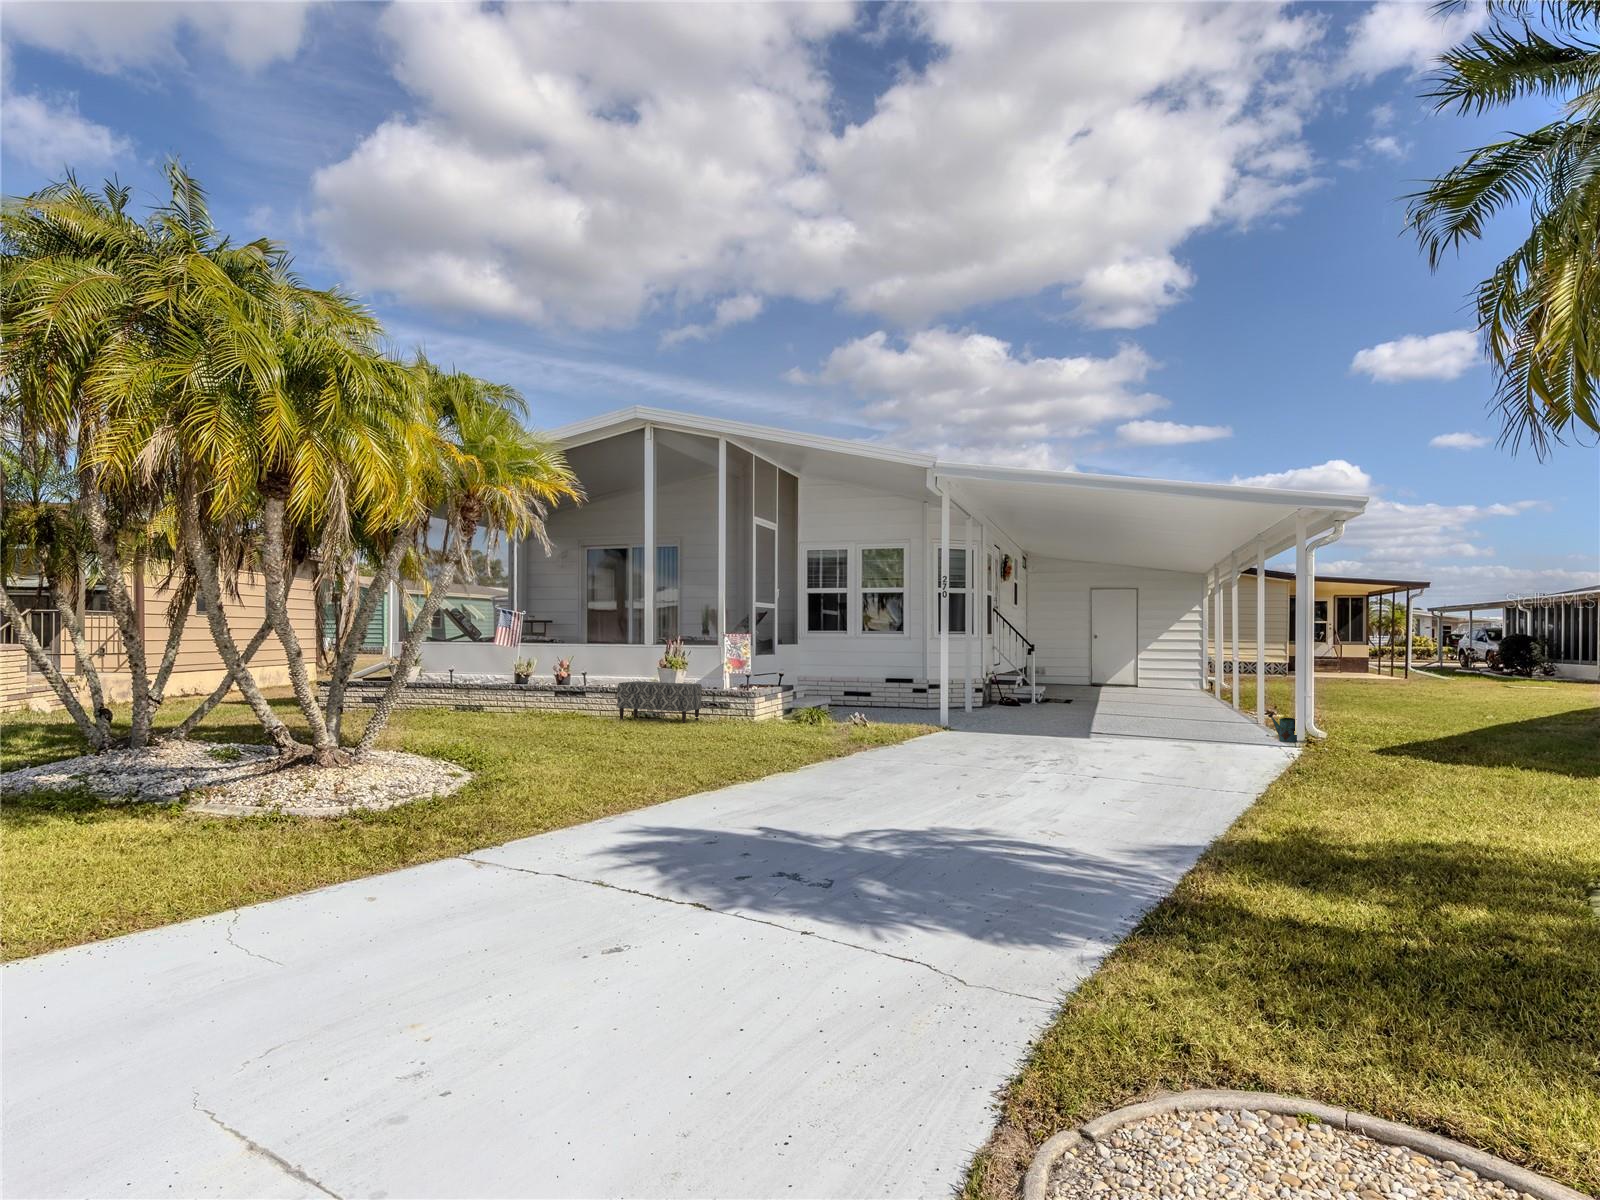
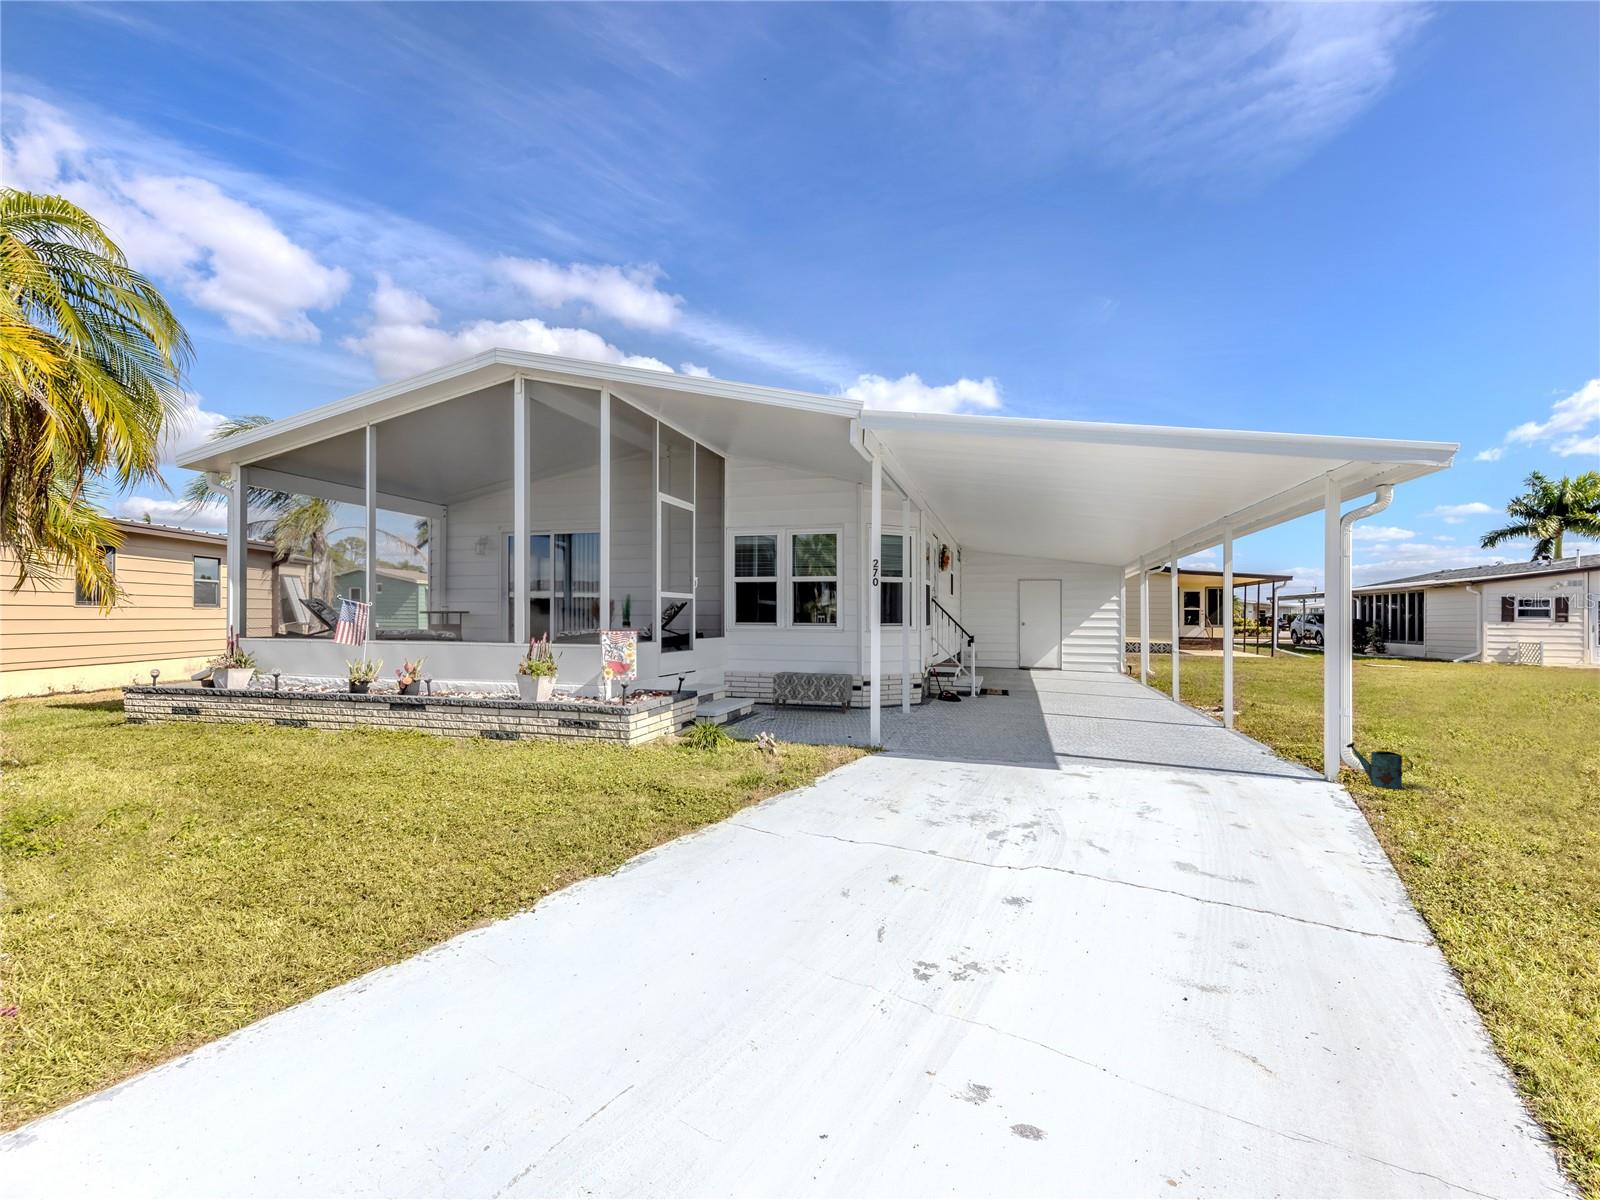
bench: present [617,681,702,723] -> present [773,672,853,714]

